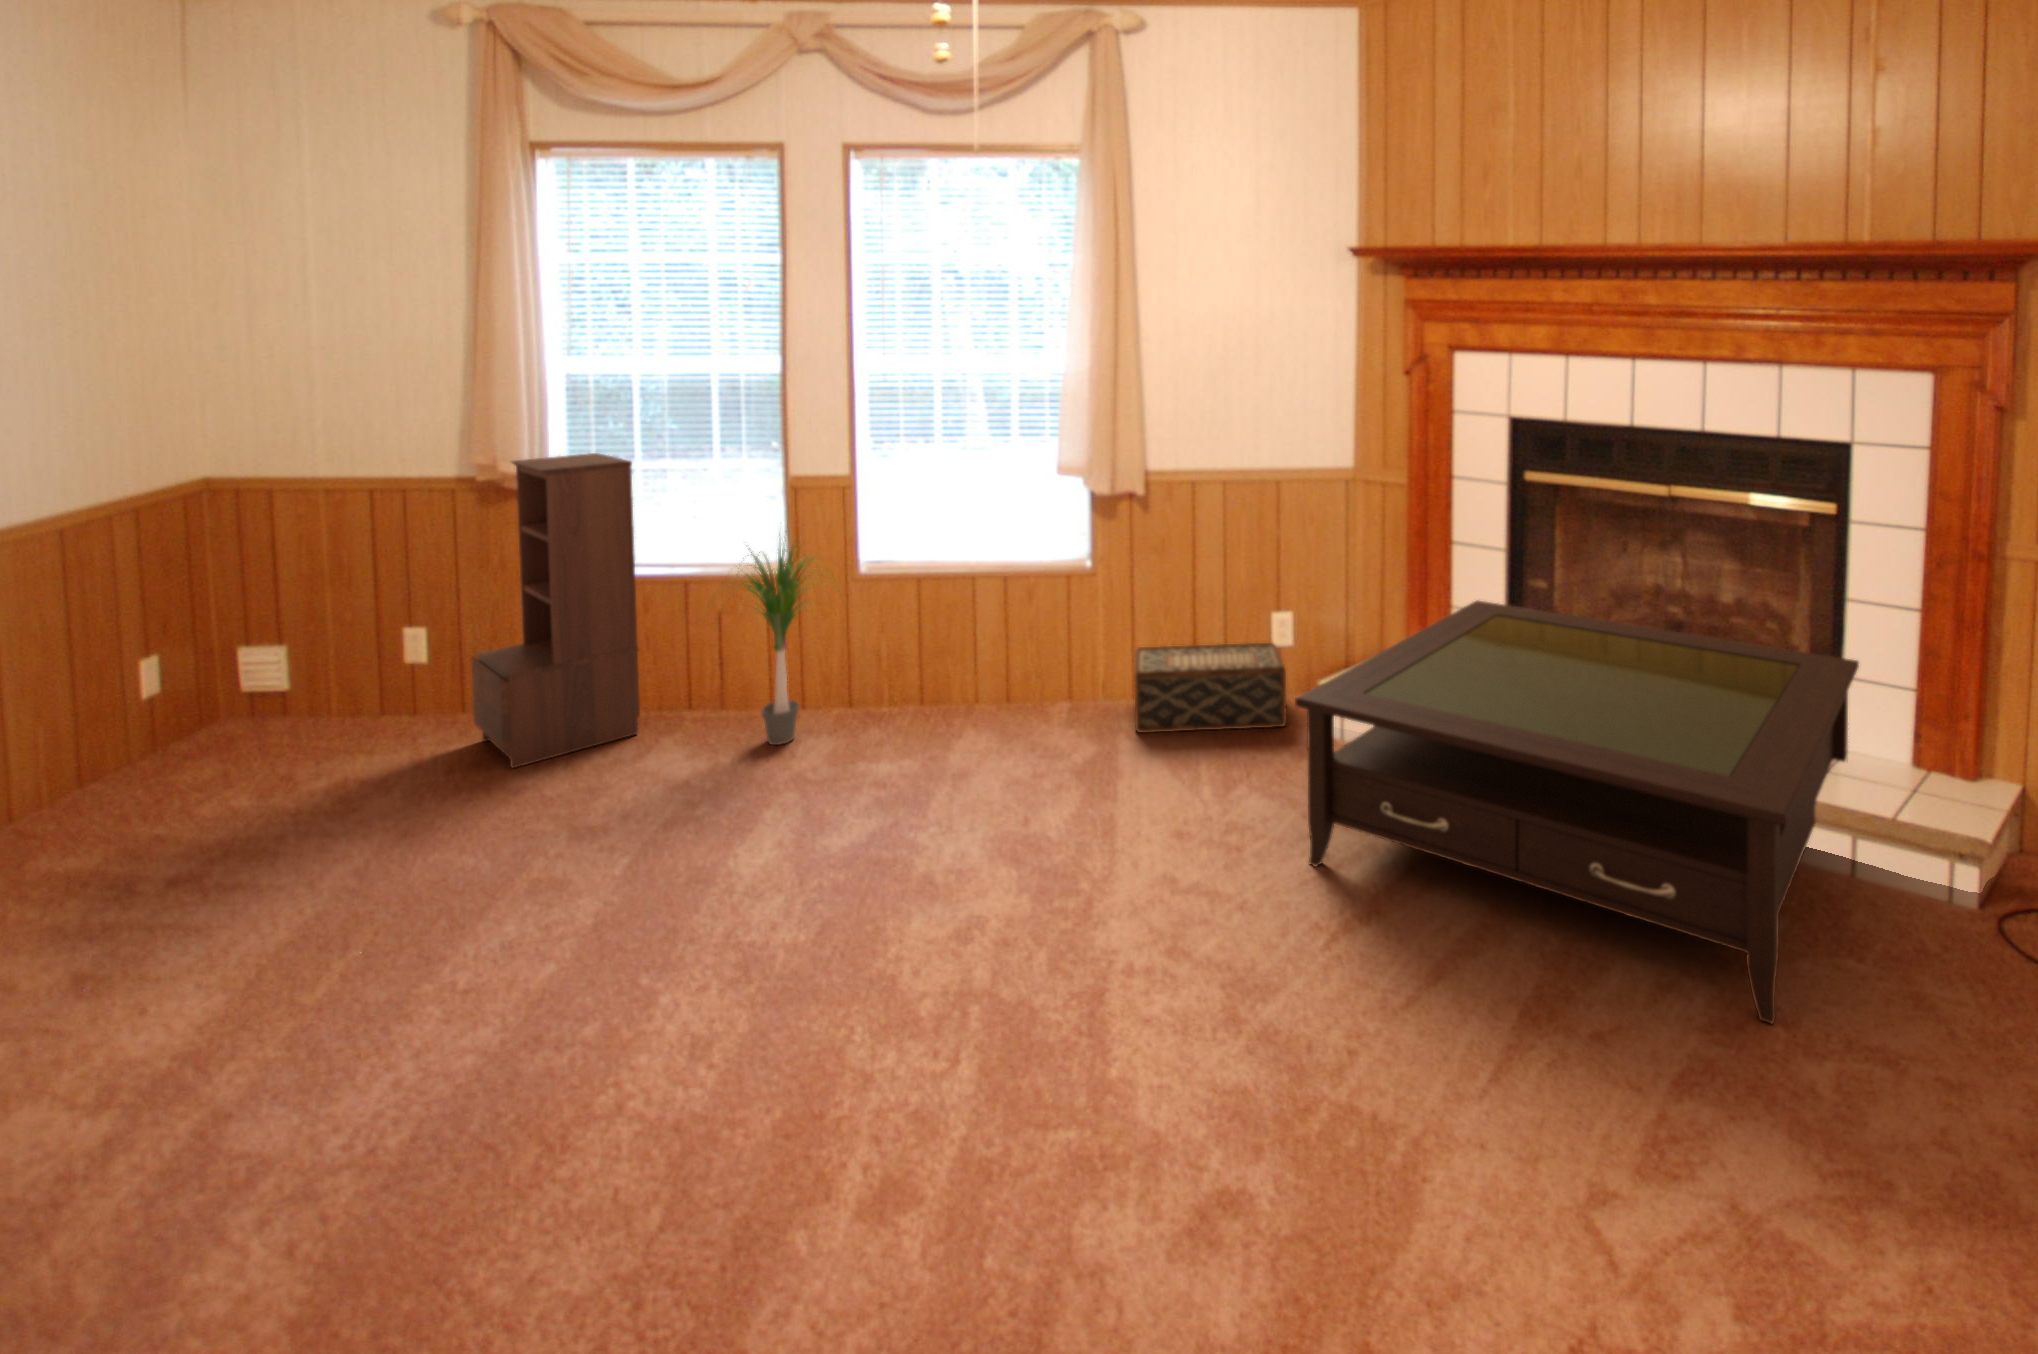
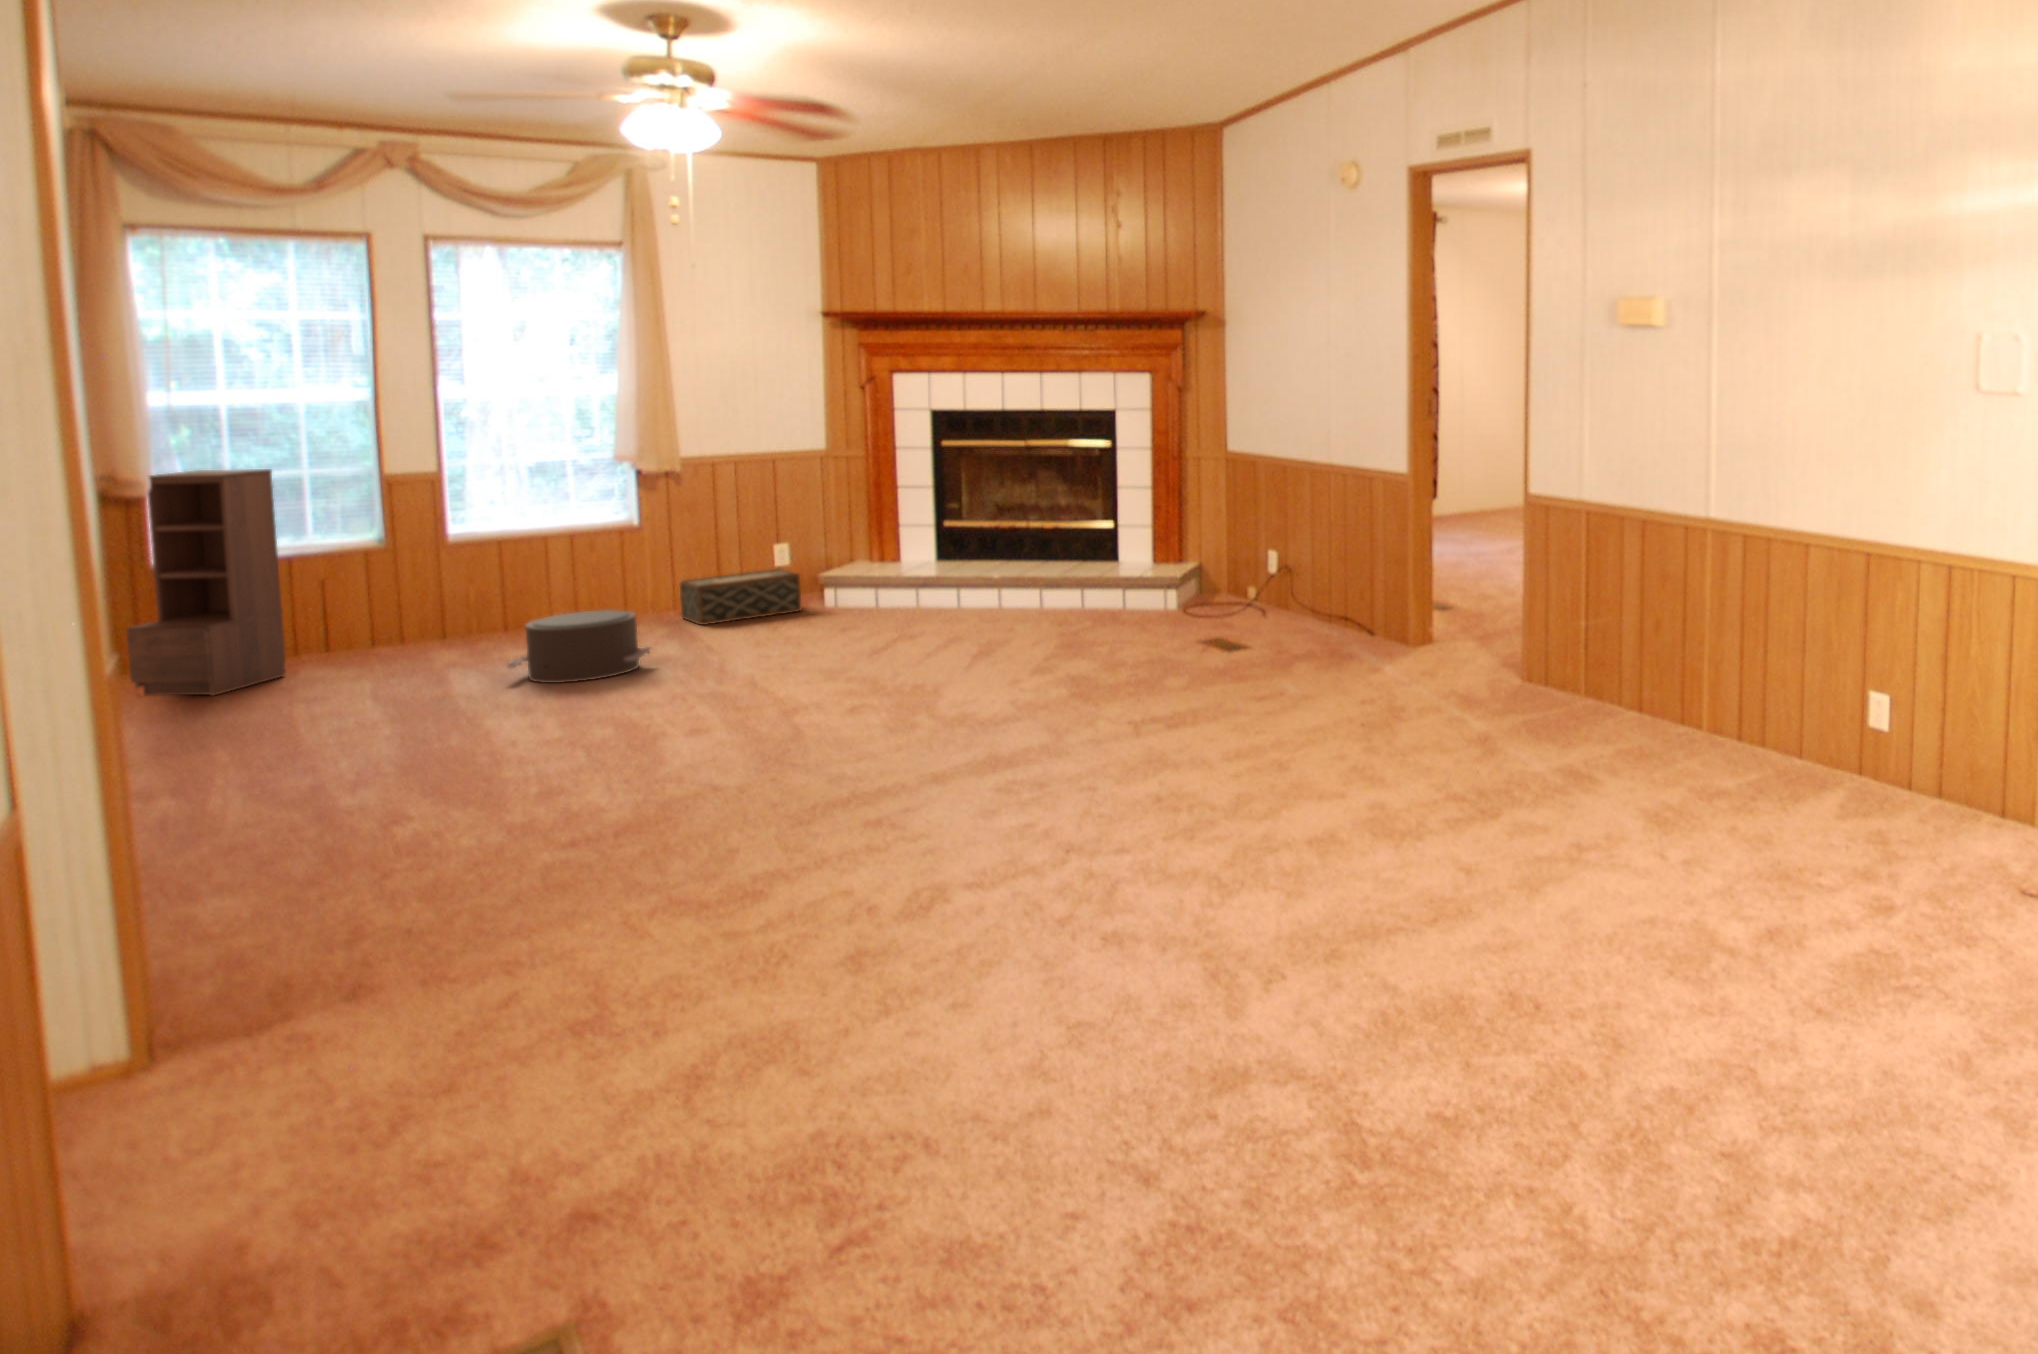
potted plant: present [710,537,835,745] -> none [353,505,478,663]
coffee table: present [1295,601,1859,1024] -> none [850,515,1121,636]
pouf: none [722,741,944,909] -> present [506,610,650,683]

